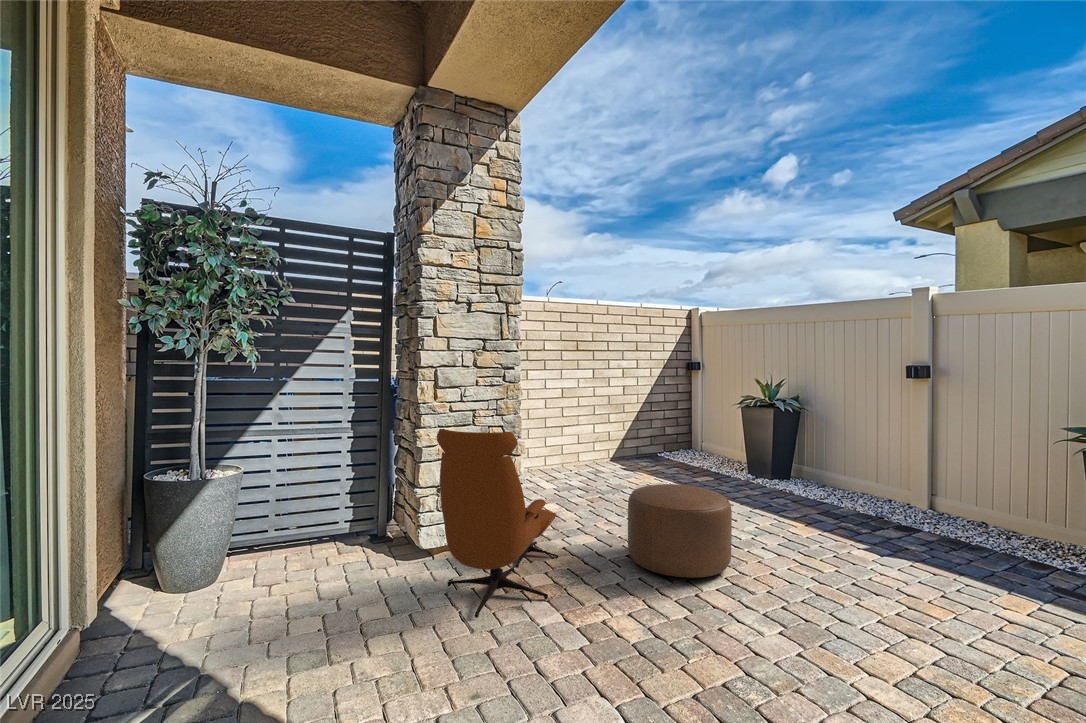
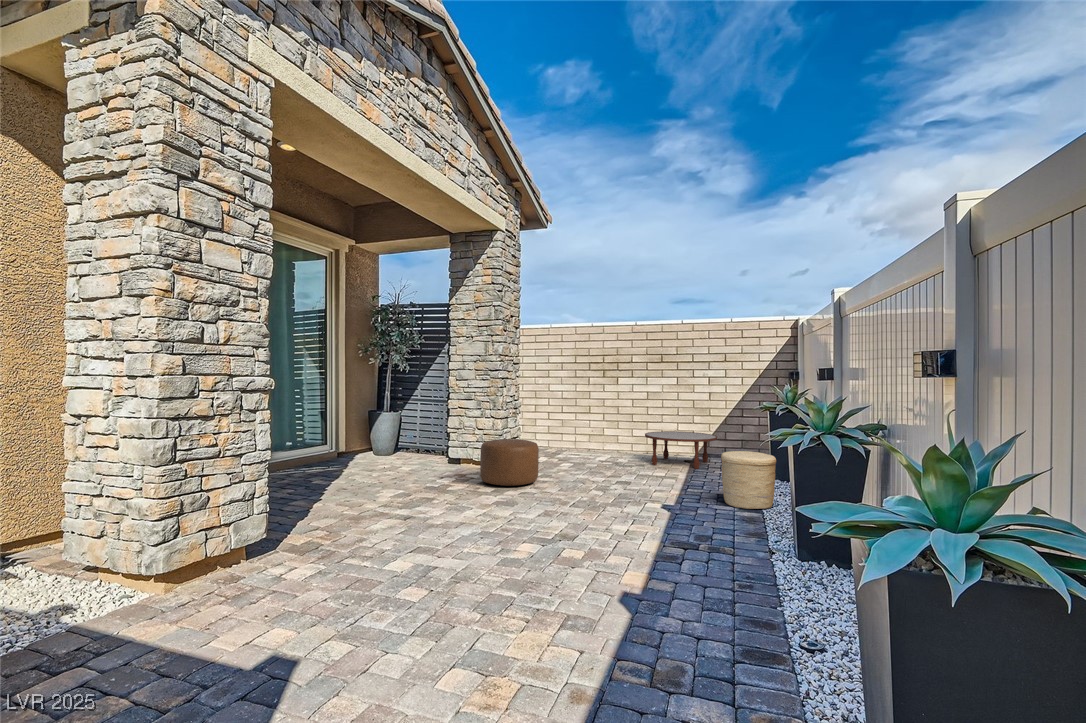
lounge chair: present [437,429,558,618] -> none [401,392,497,474]
coffee table: none [589,432,674,480] -> present [645,431,717,469]
woven basket: none [835,447,897,509] -> present [721,451,776,509]

